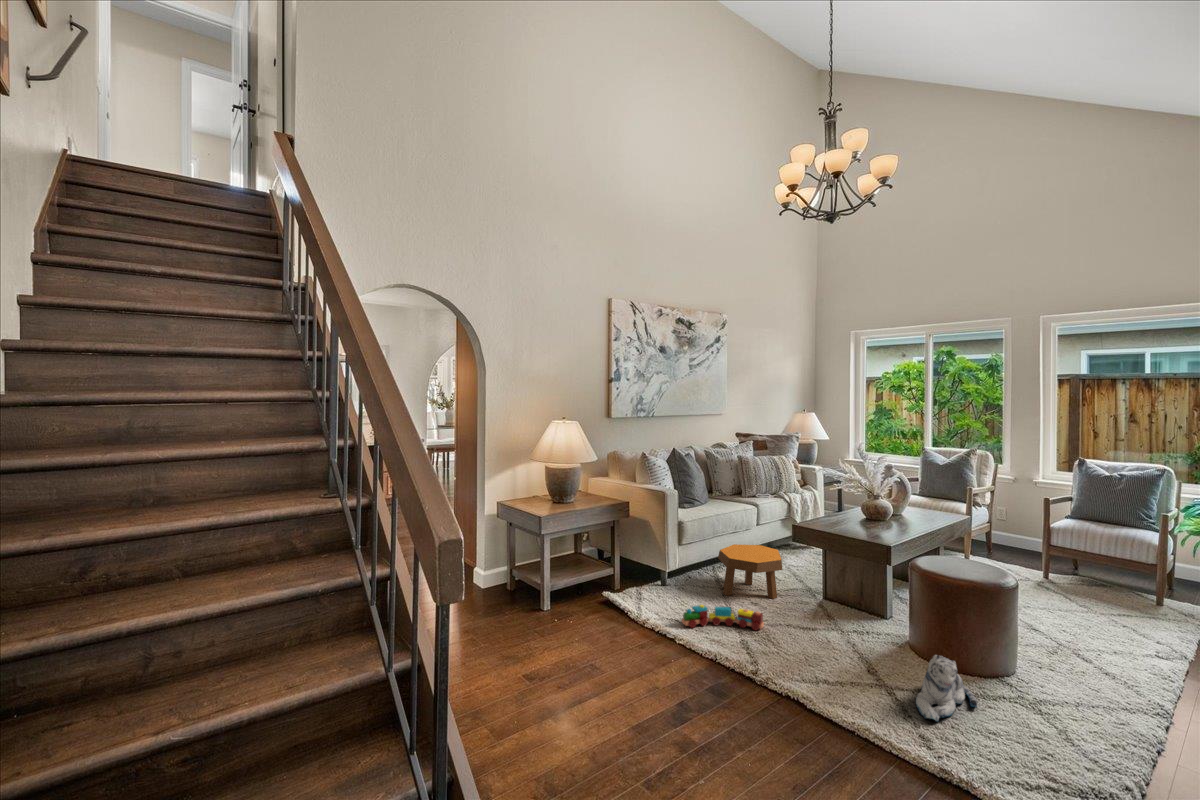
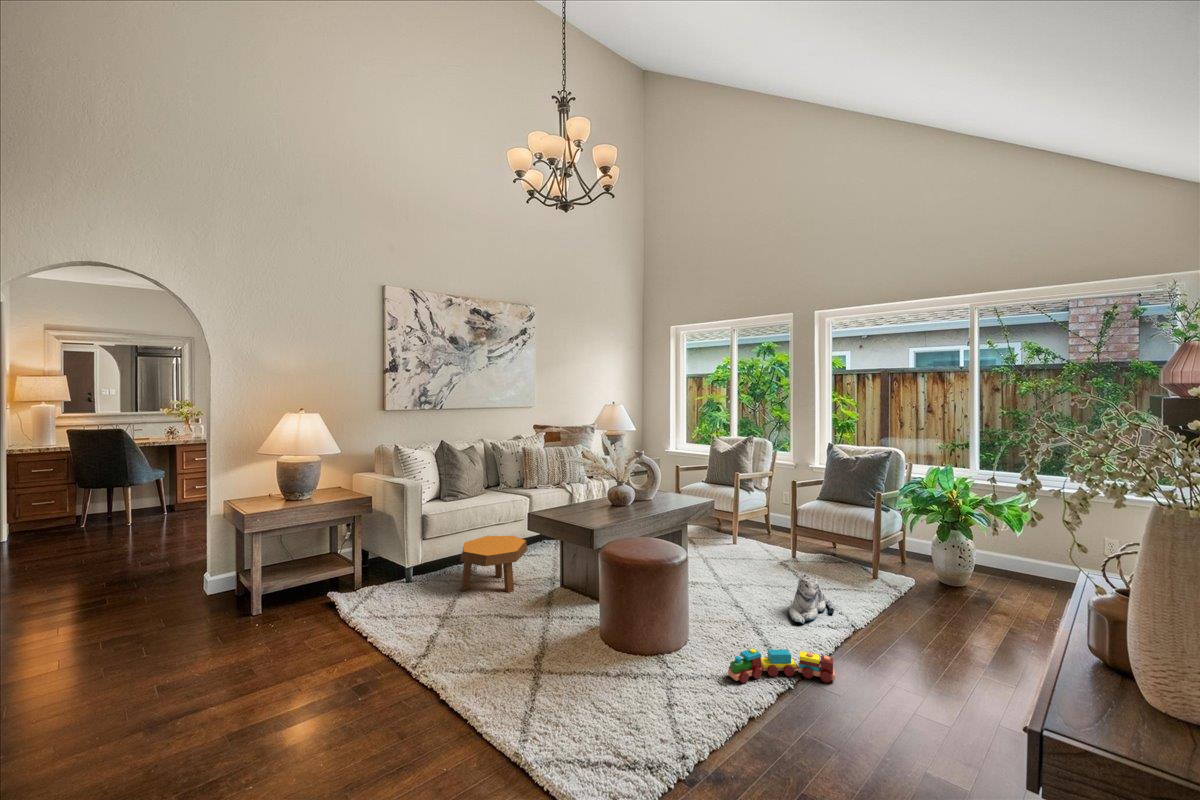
toy train: present [682,605,764,630] -> present [728,648,835,683]
plush toy: present [916,655,977,721] -> present [789,574,834,624]

